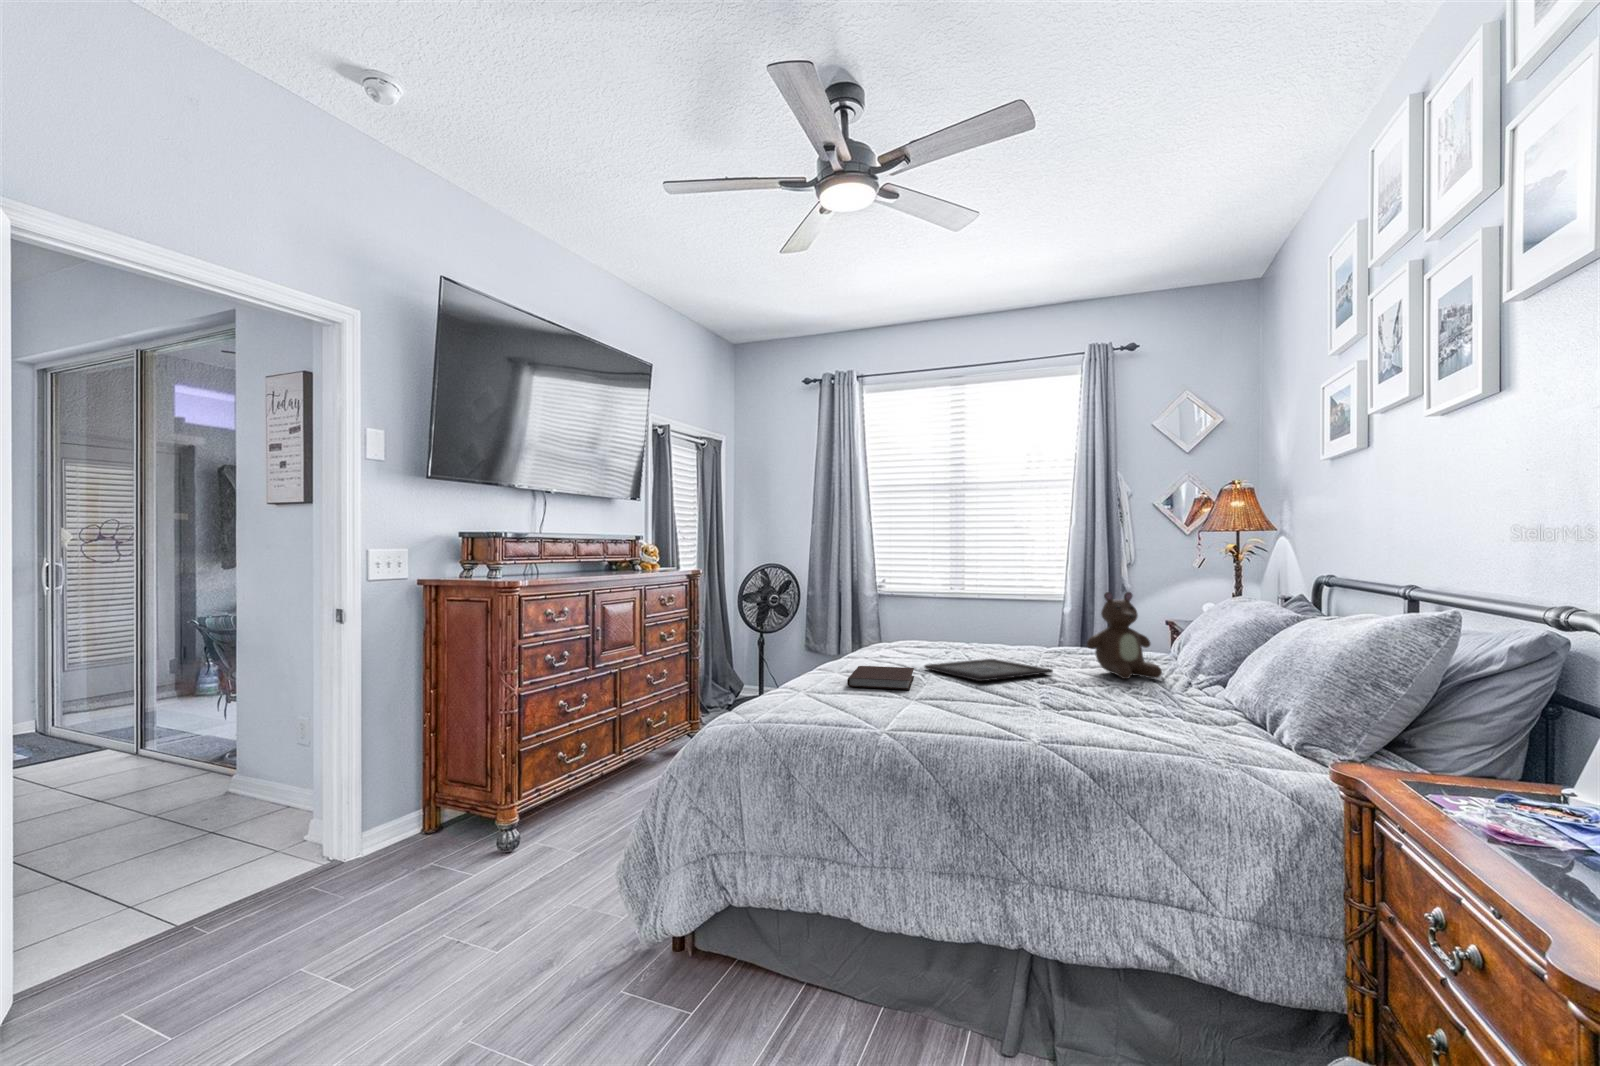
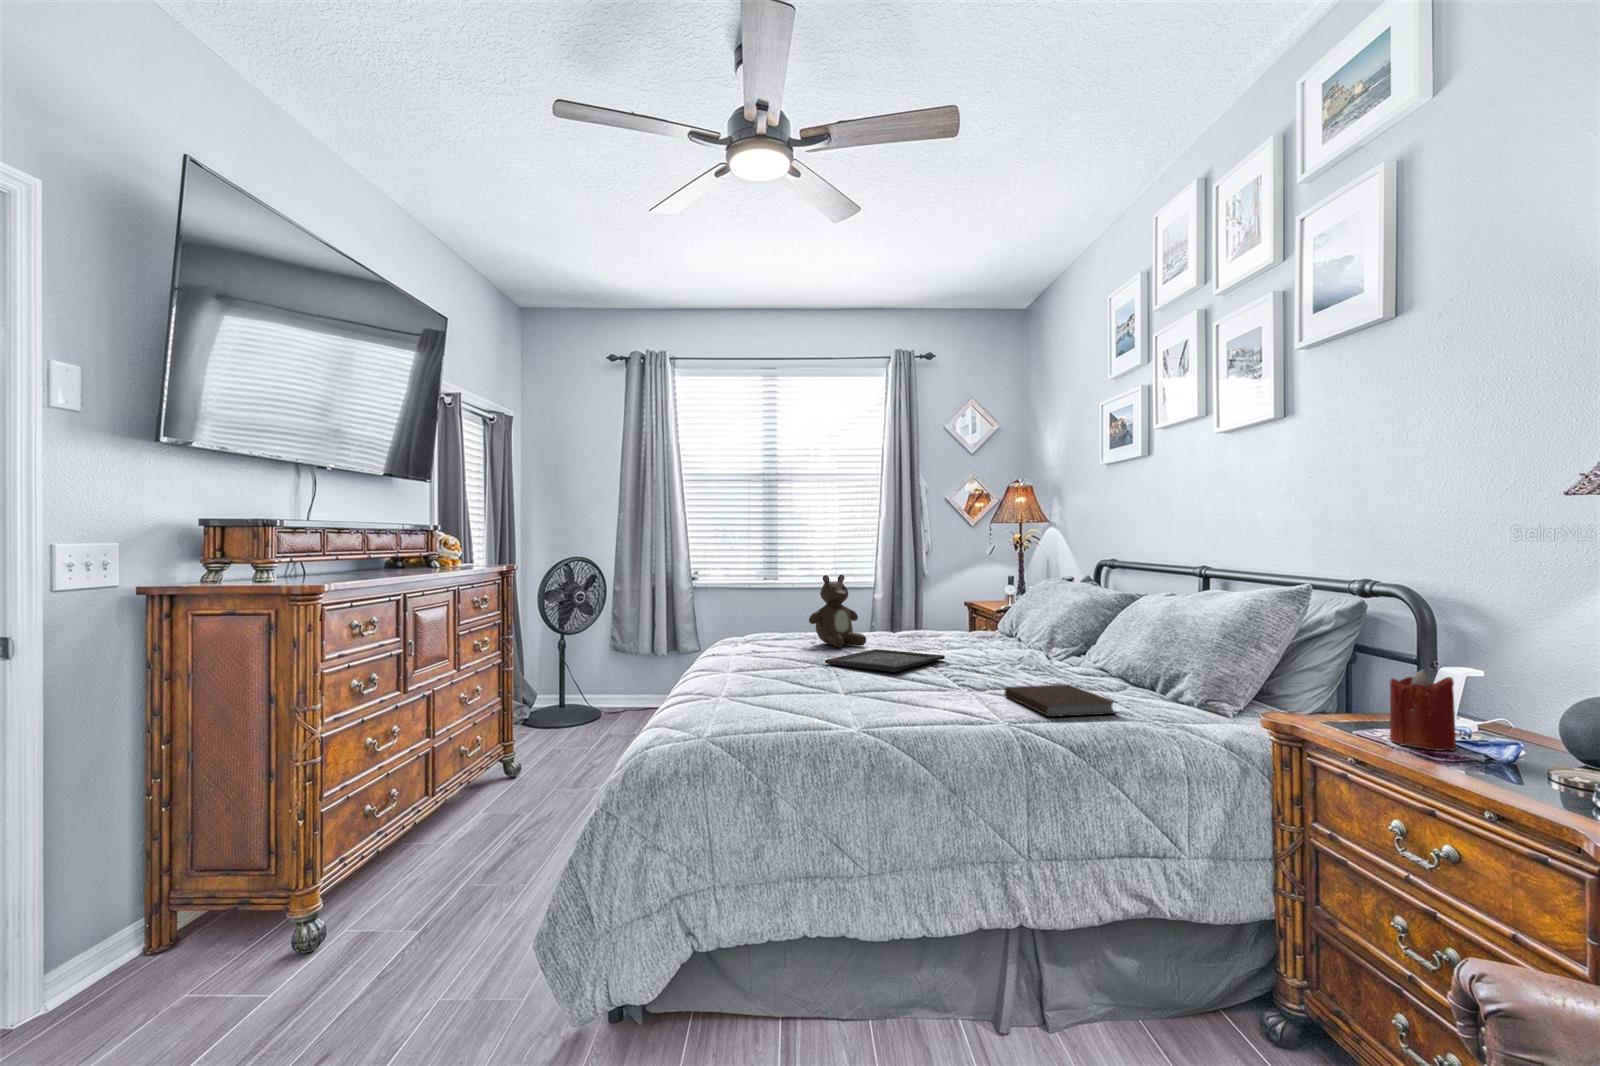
teddy bear: present [1087,592,1162,679] -> present [809,575,866,648]
notebook: present [847,666,914,690] -> present [1004,685,1116,717]
candle: none [1459,722,1555,834] -> present [1390,669,1456,751]

